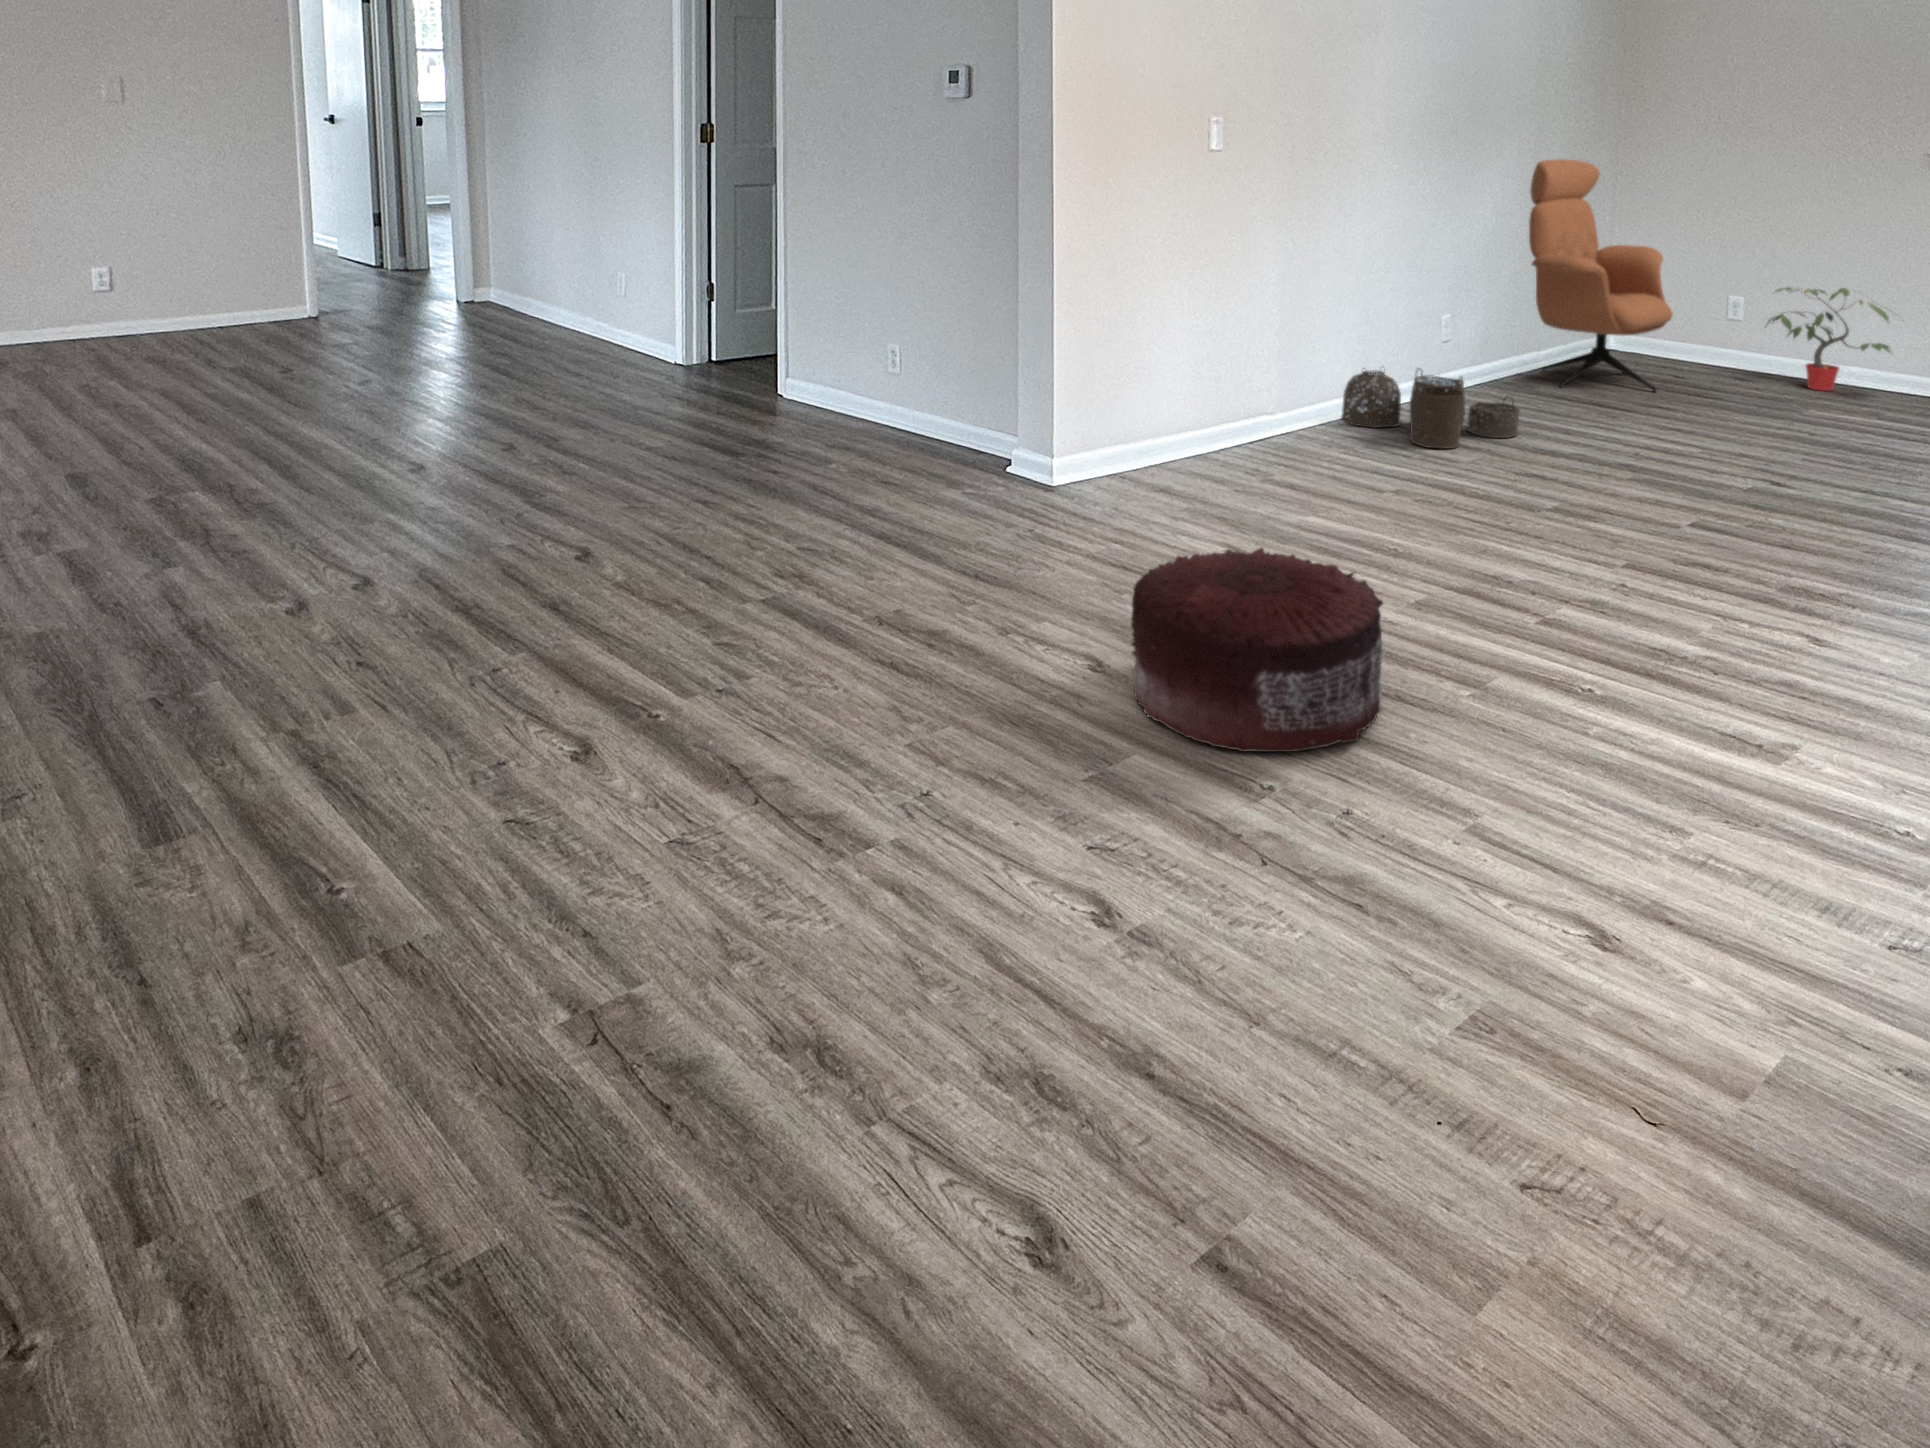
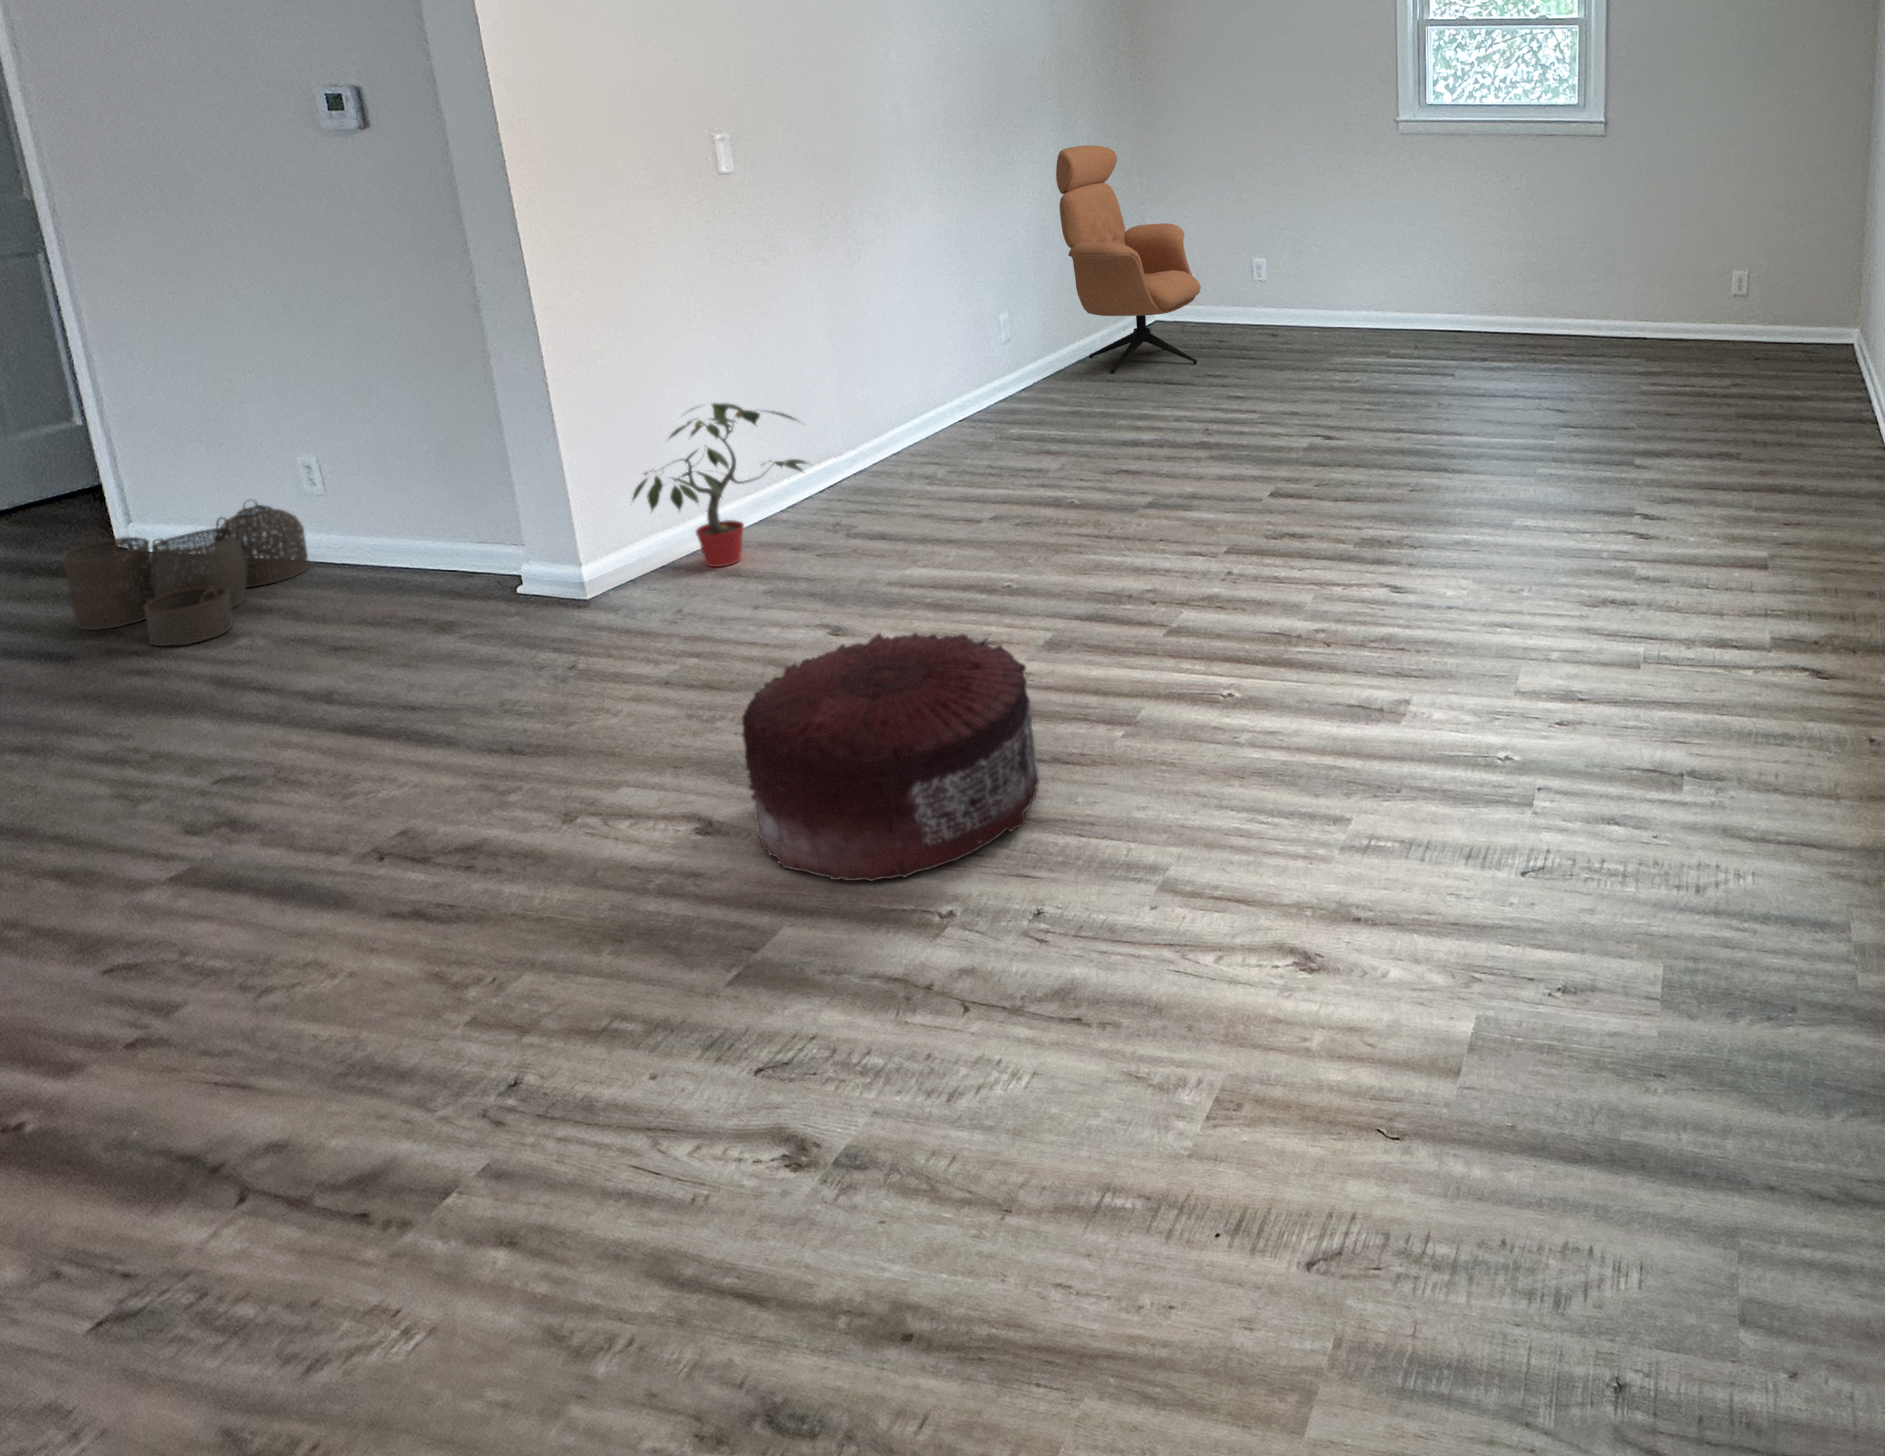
potted plant: present [1767,287,1892,391] -> present [633,403,807,567]
woven basket: present [1341,368,1520,448] -> present [61,503,310,646]

